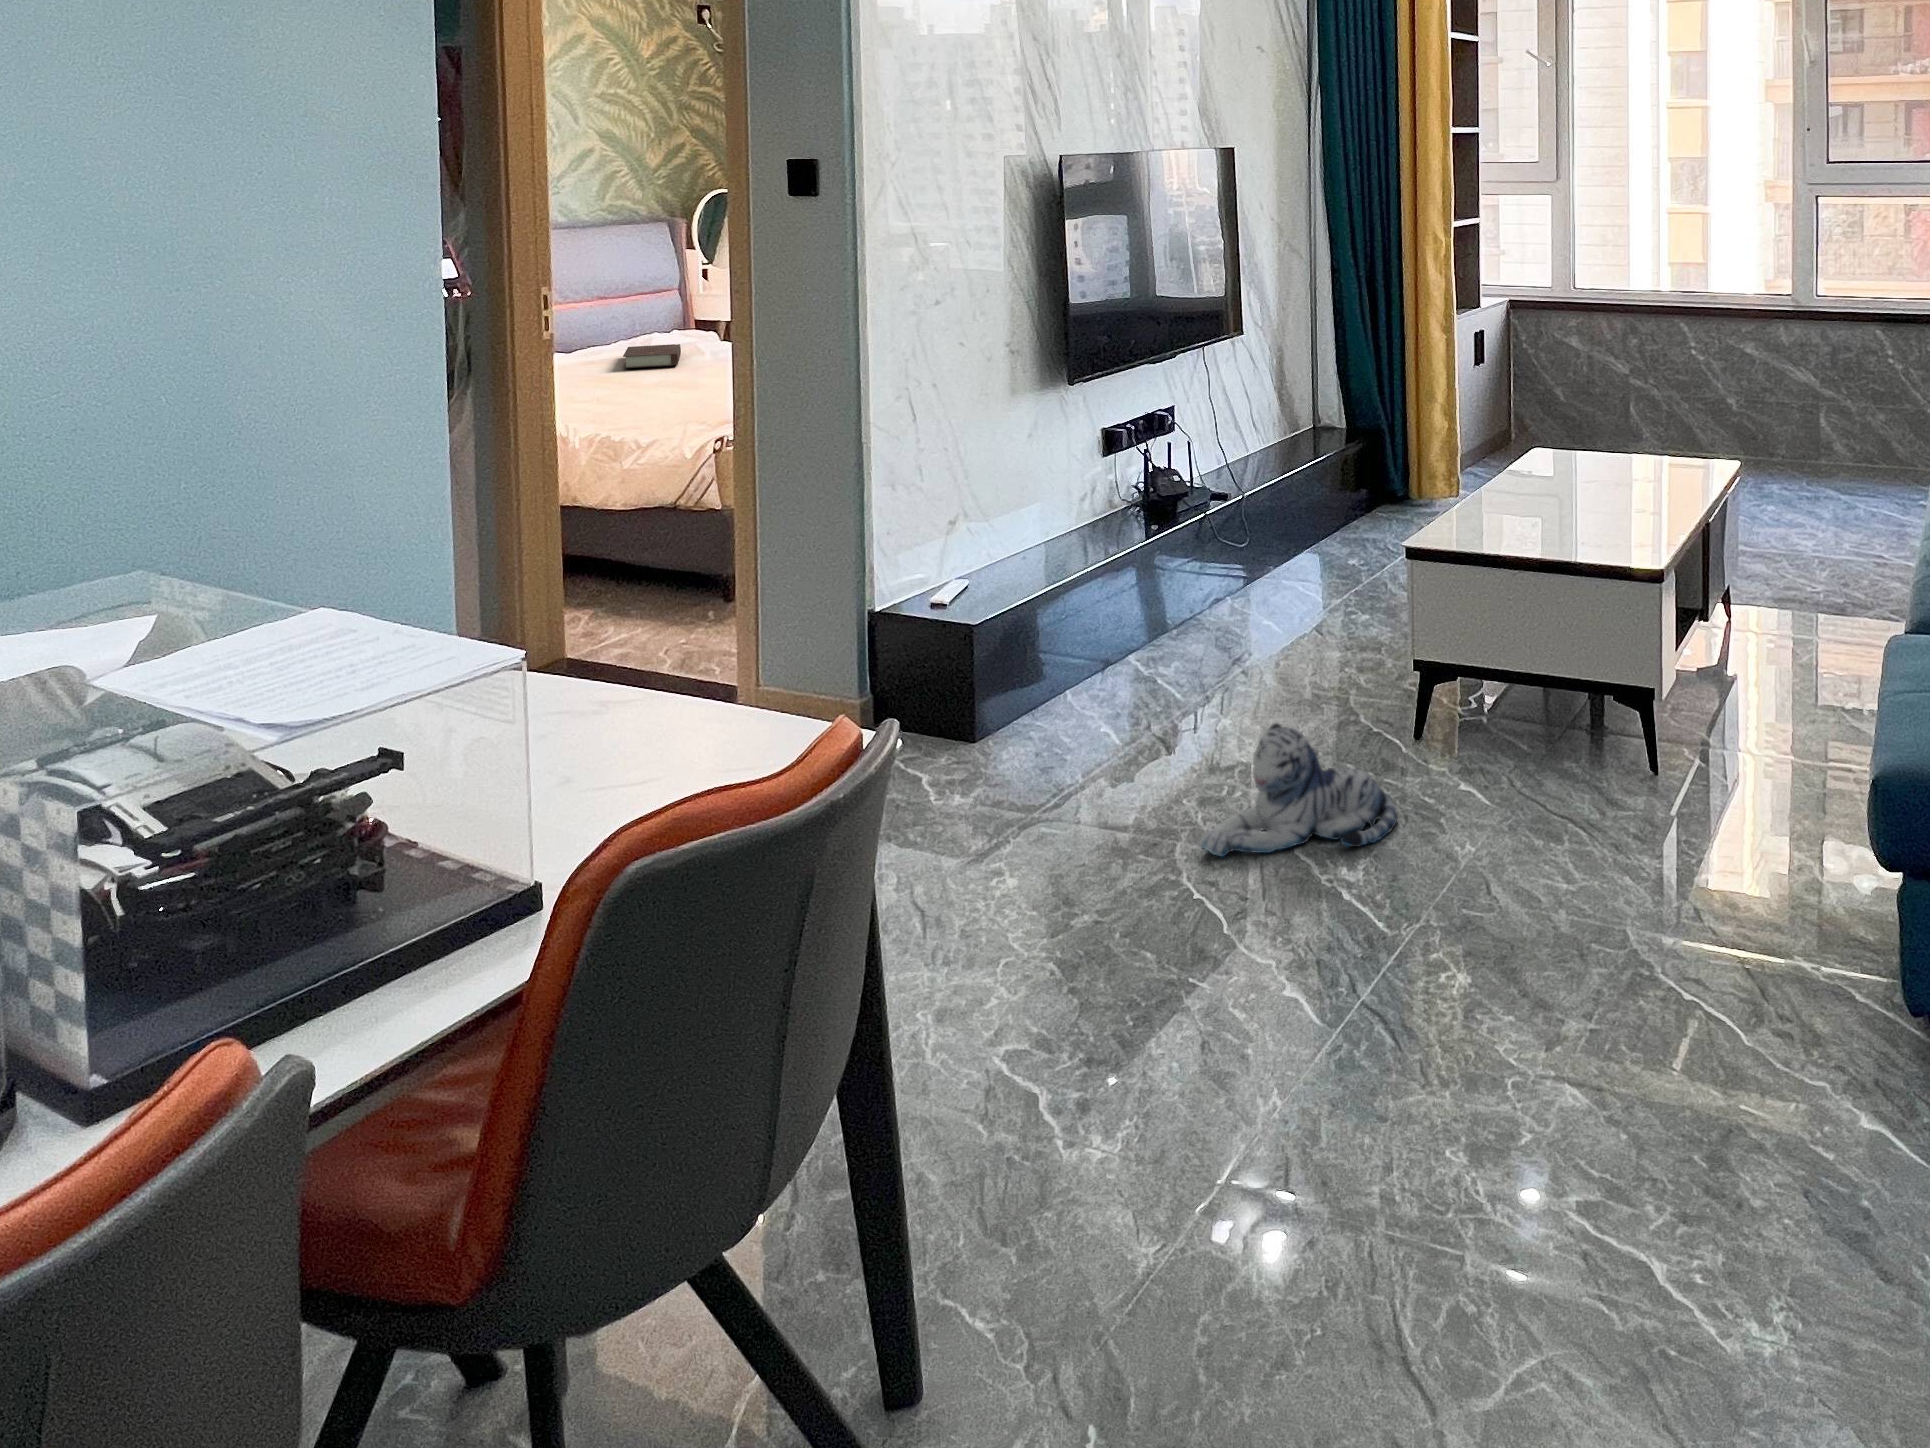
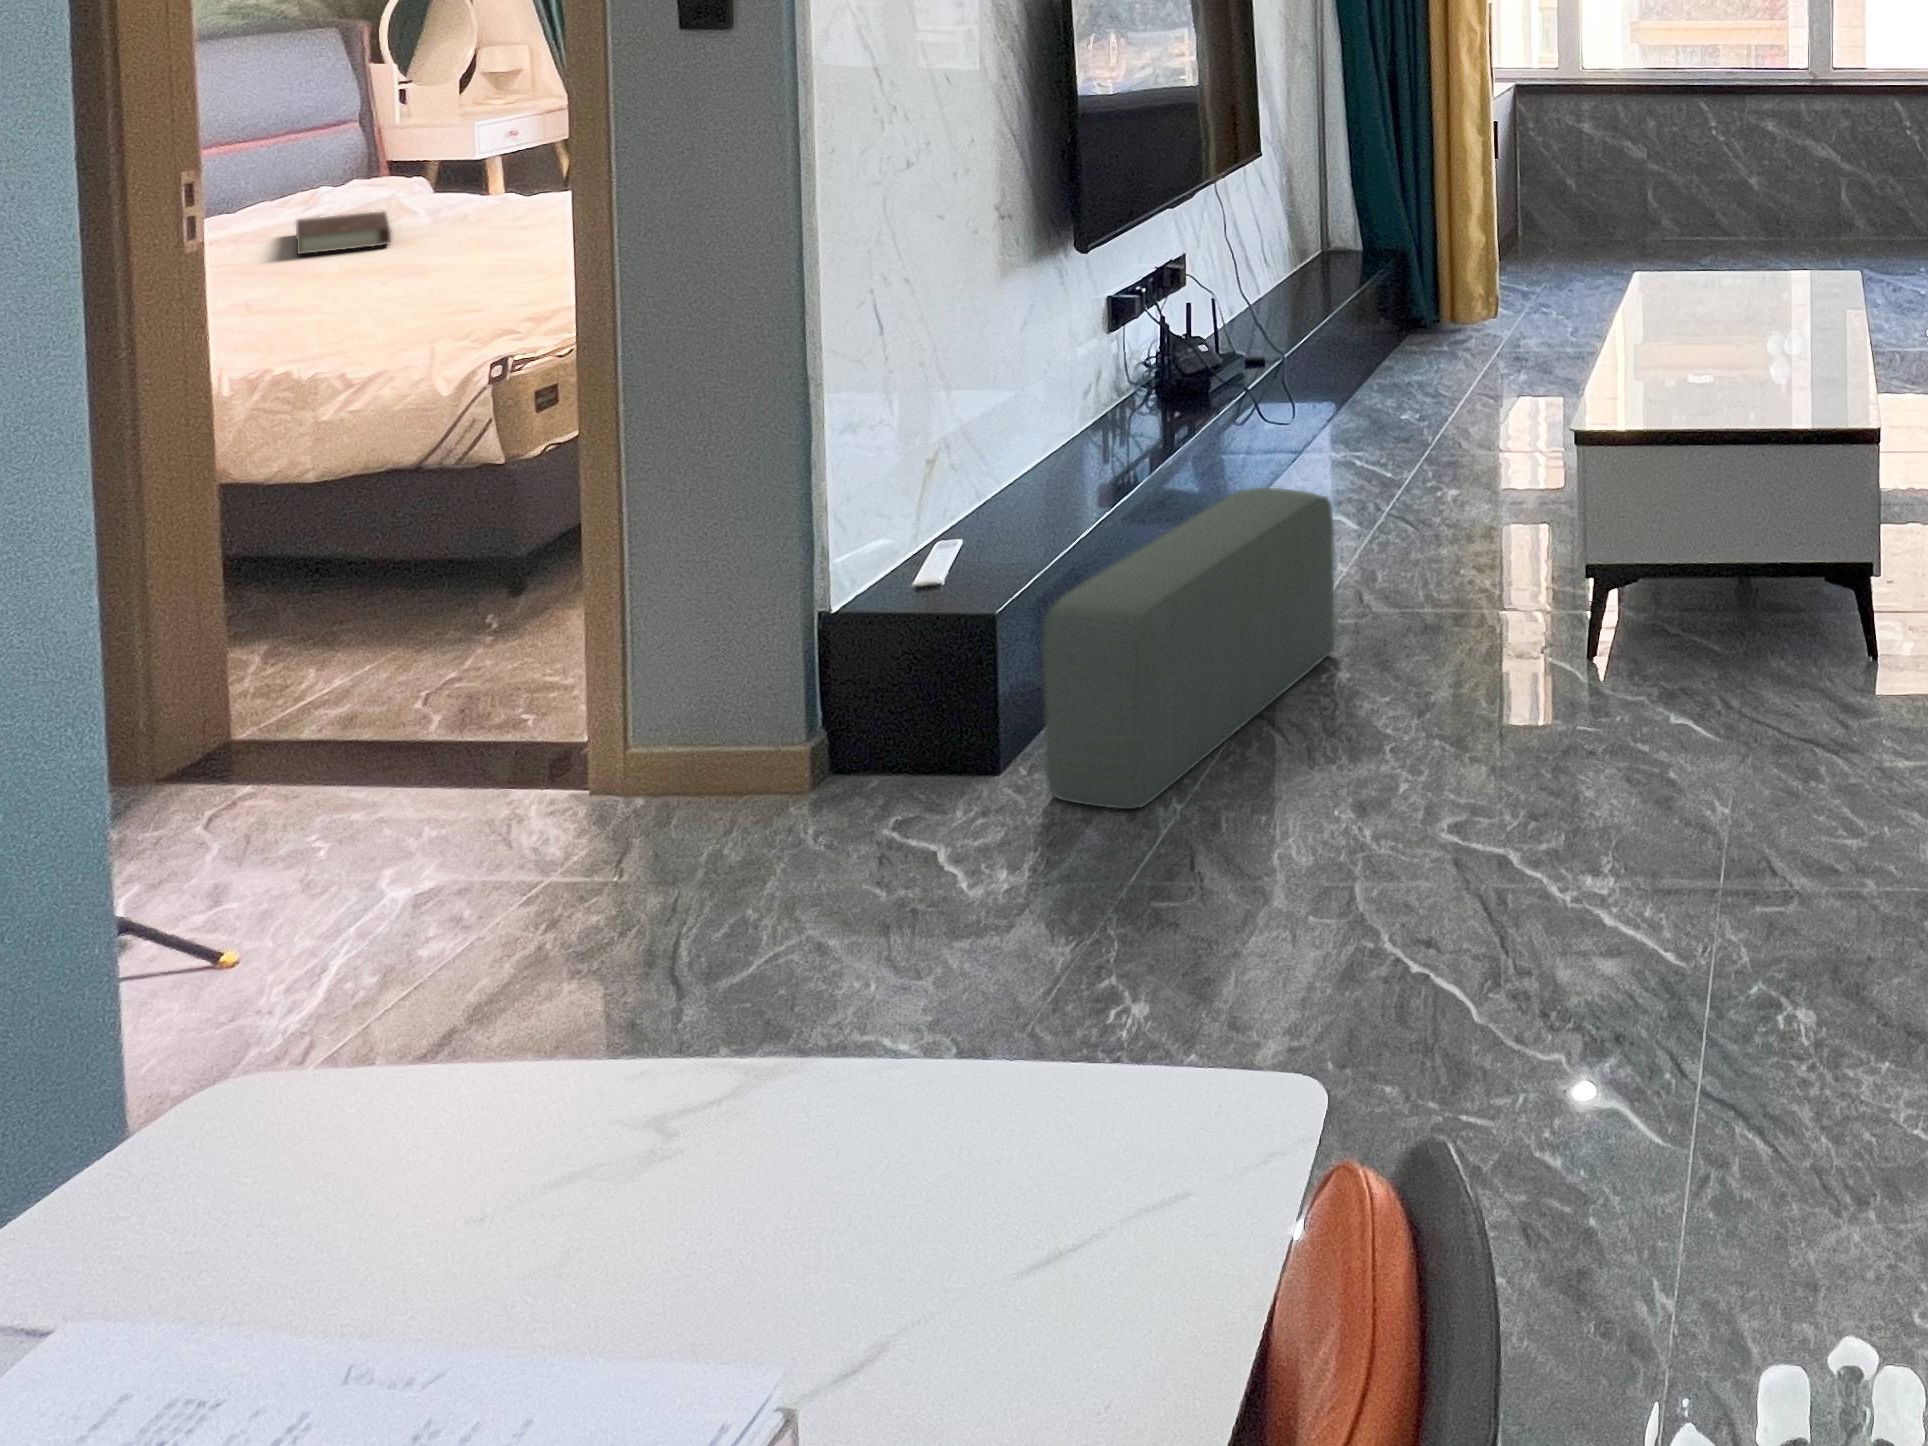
pouf: none [995,561,1232,772] -> present [1042,488,1335,809]
plush toy: present [1200,723,1398,857] -> none [1393,712,1626,905]

